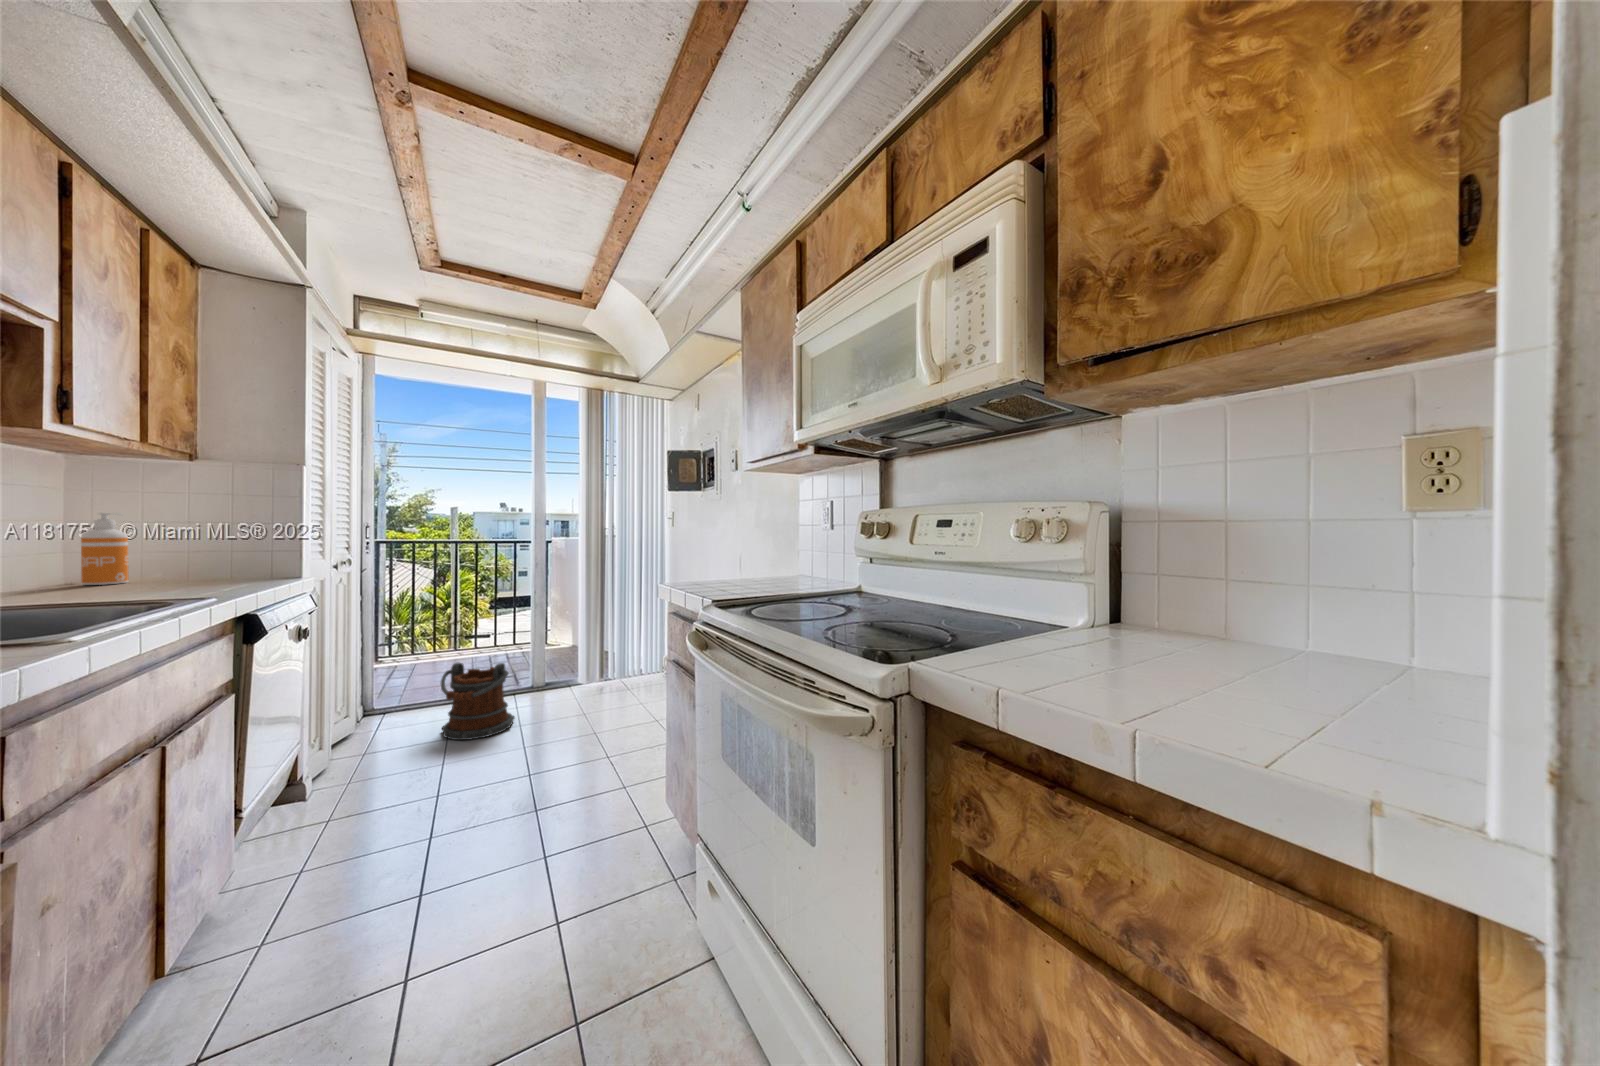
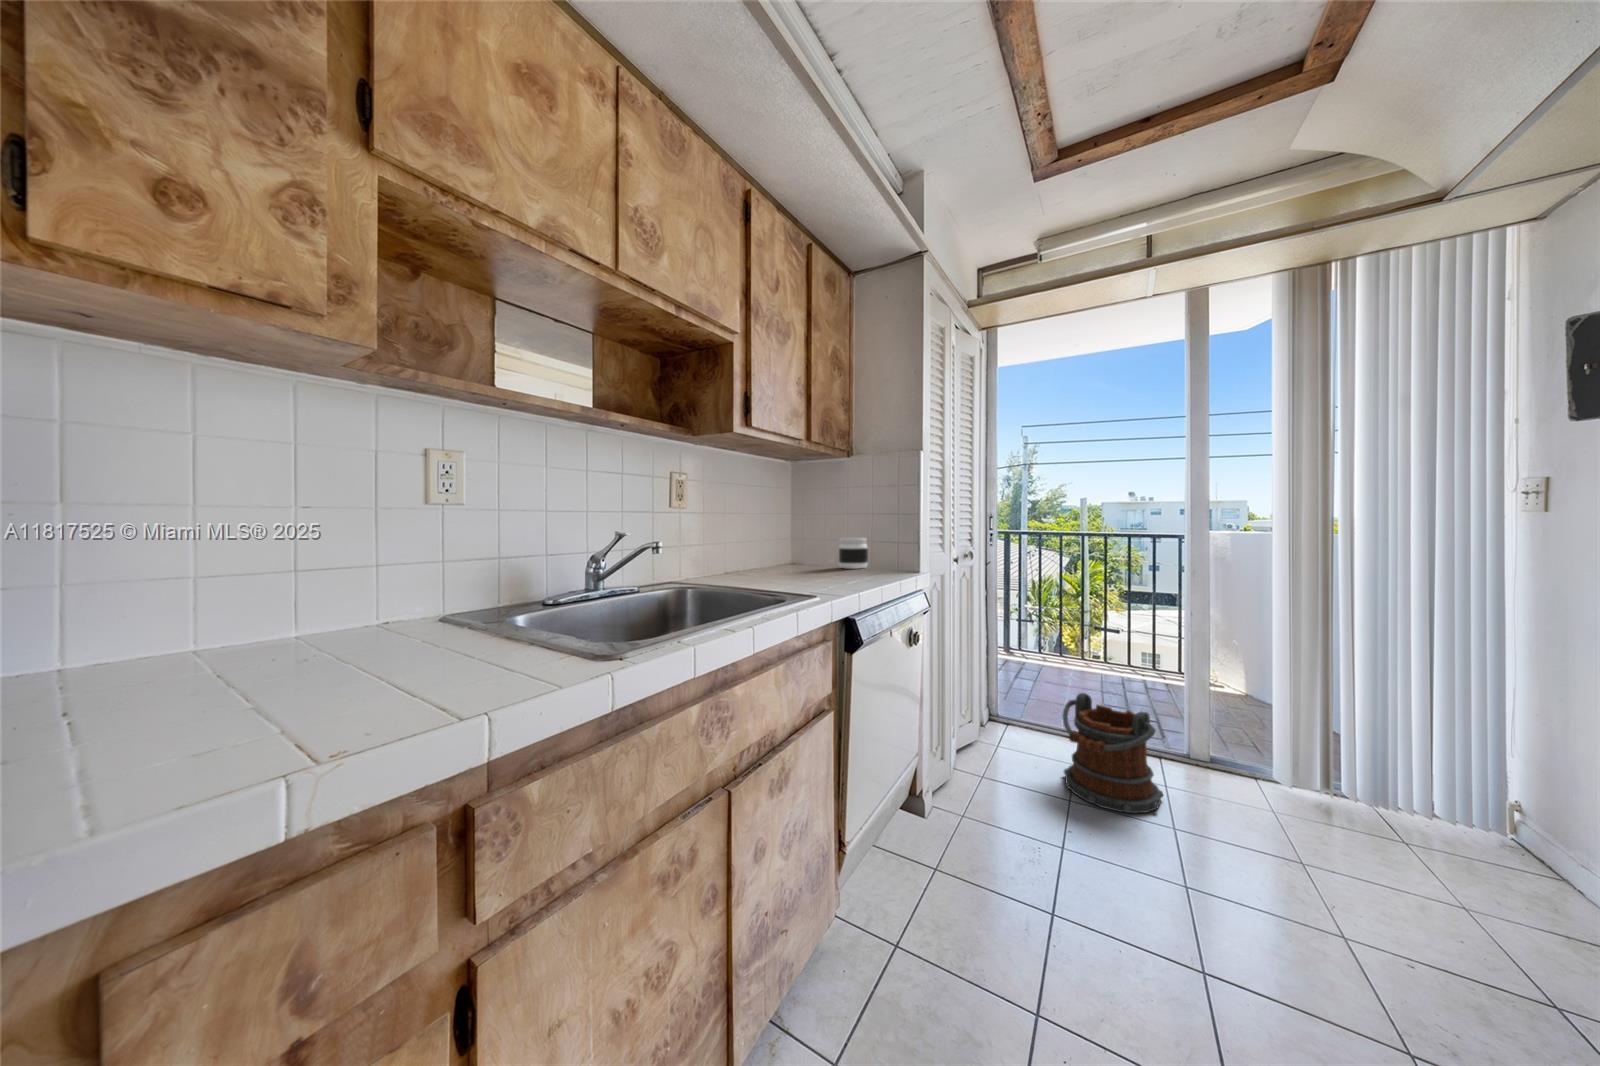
soap dispenser: present [81,513,129,585] -> none [794,509,817,568]
jar: none [173,546,221,580] -> present [839,538,868,569]

